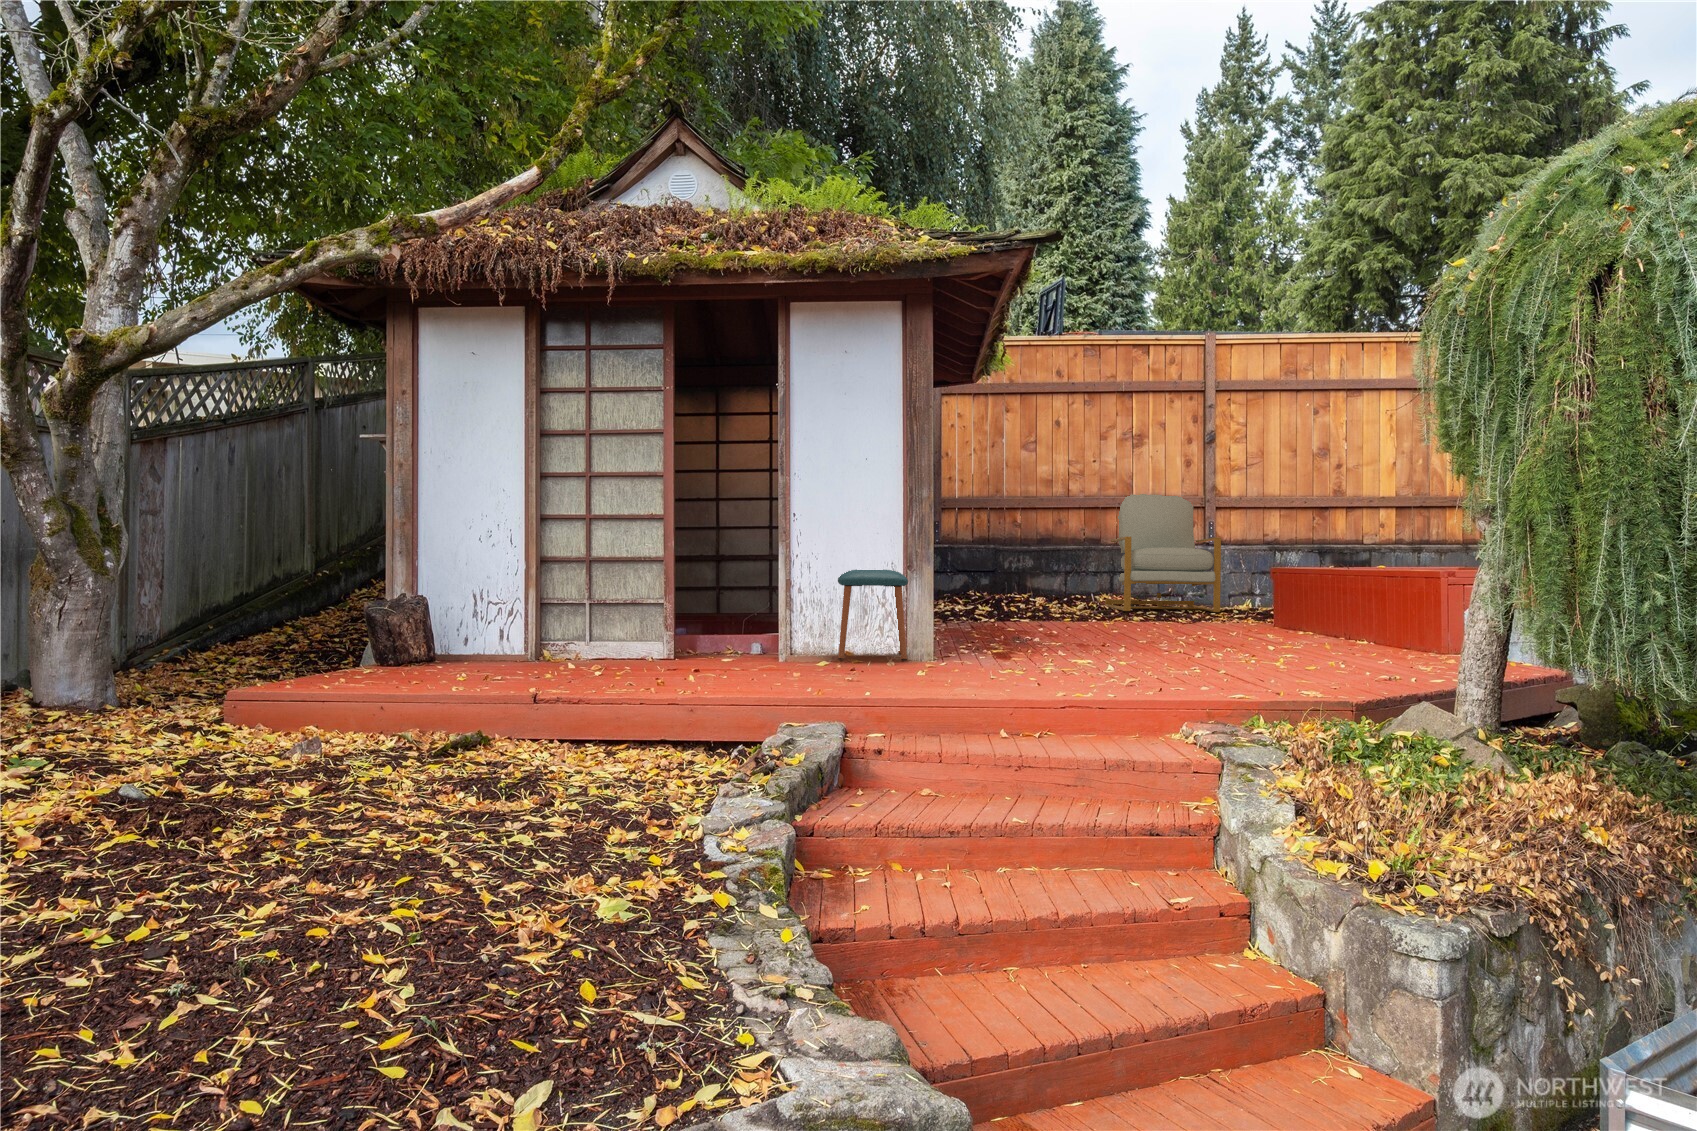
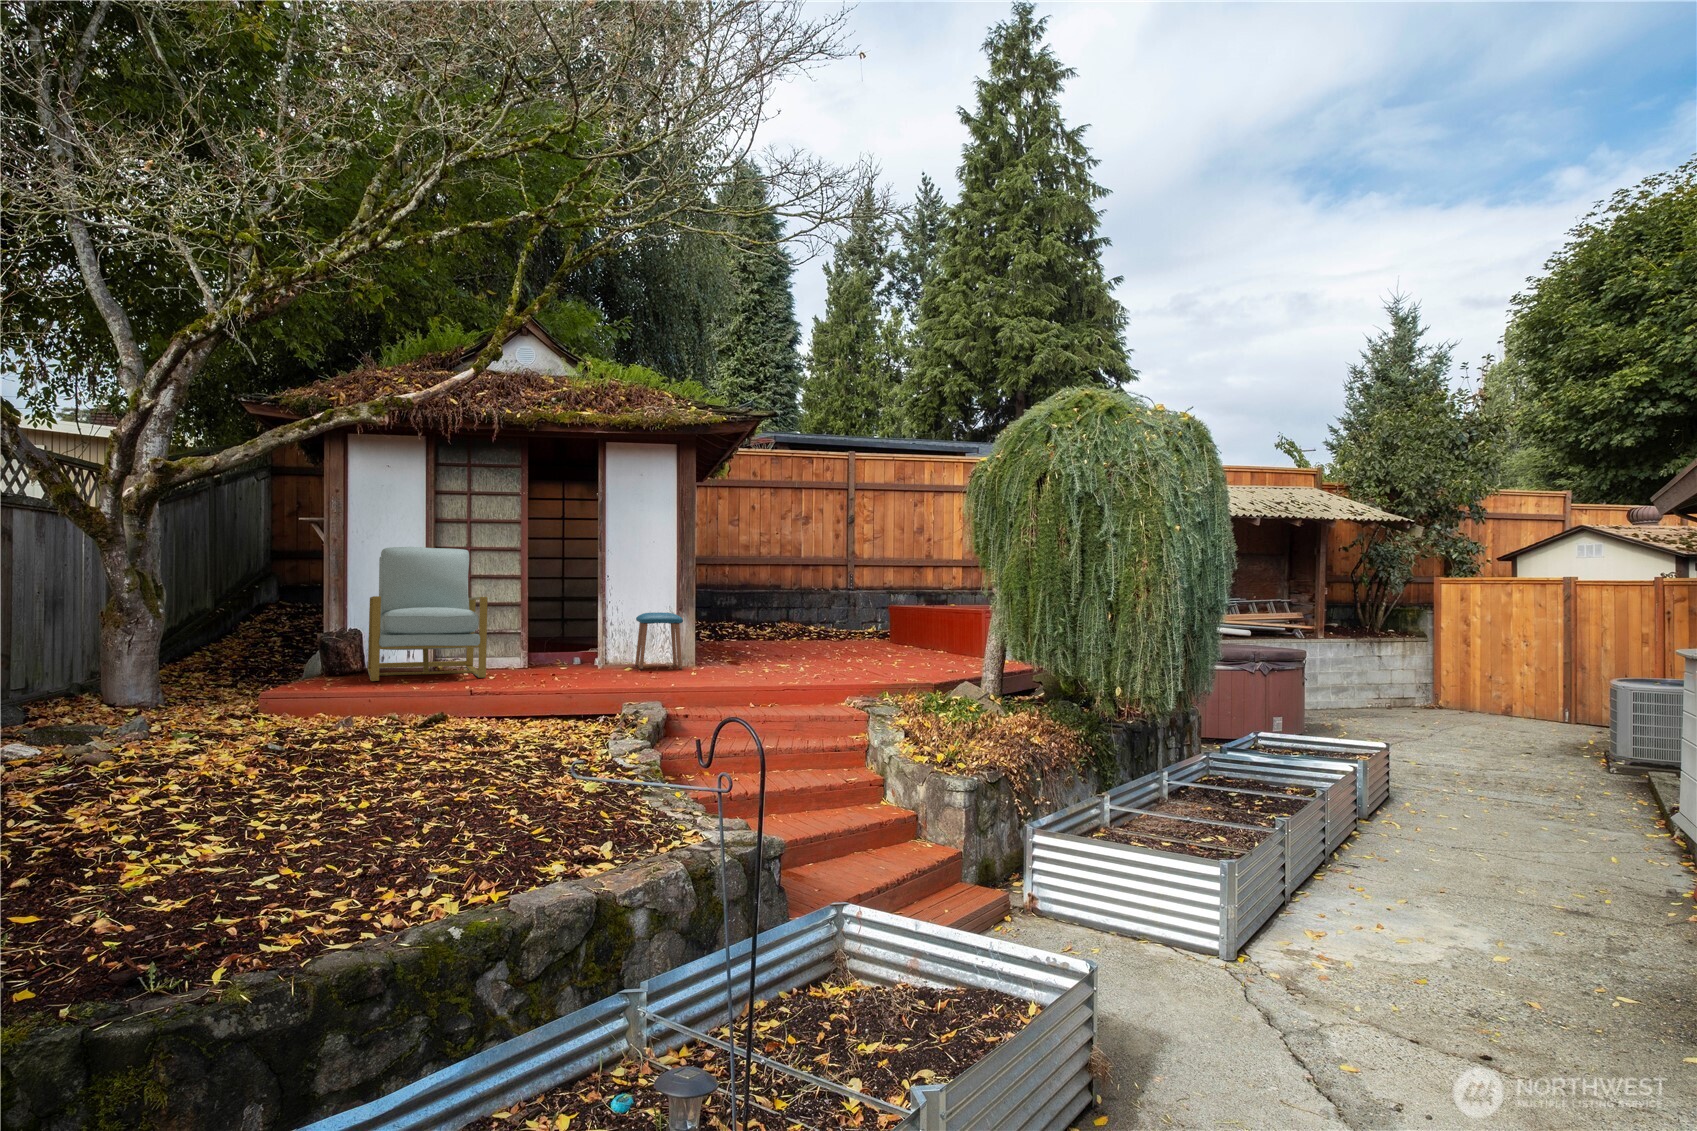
chair: present [1105,494,1221,612] -> present [368,547,487,681]

